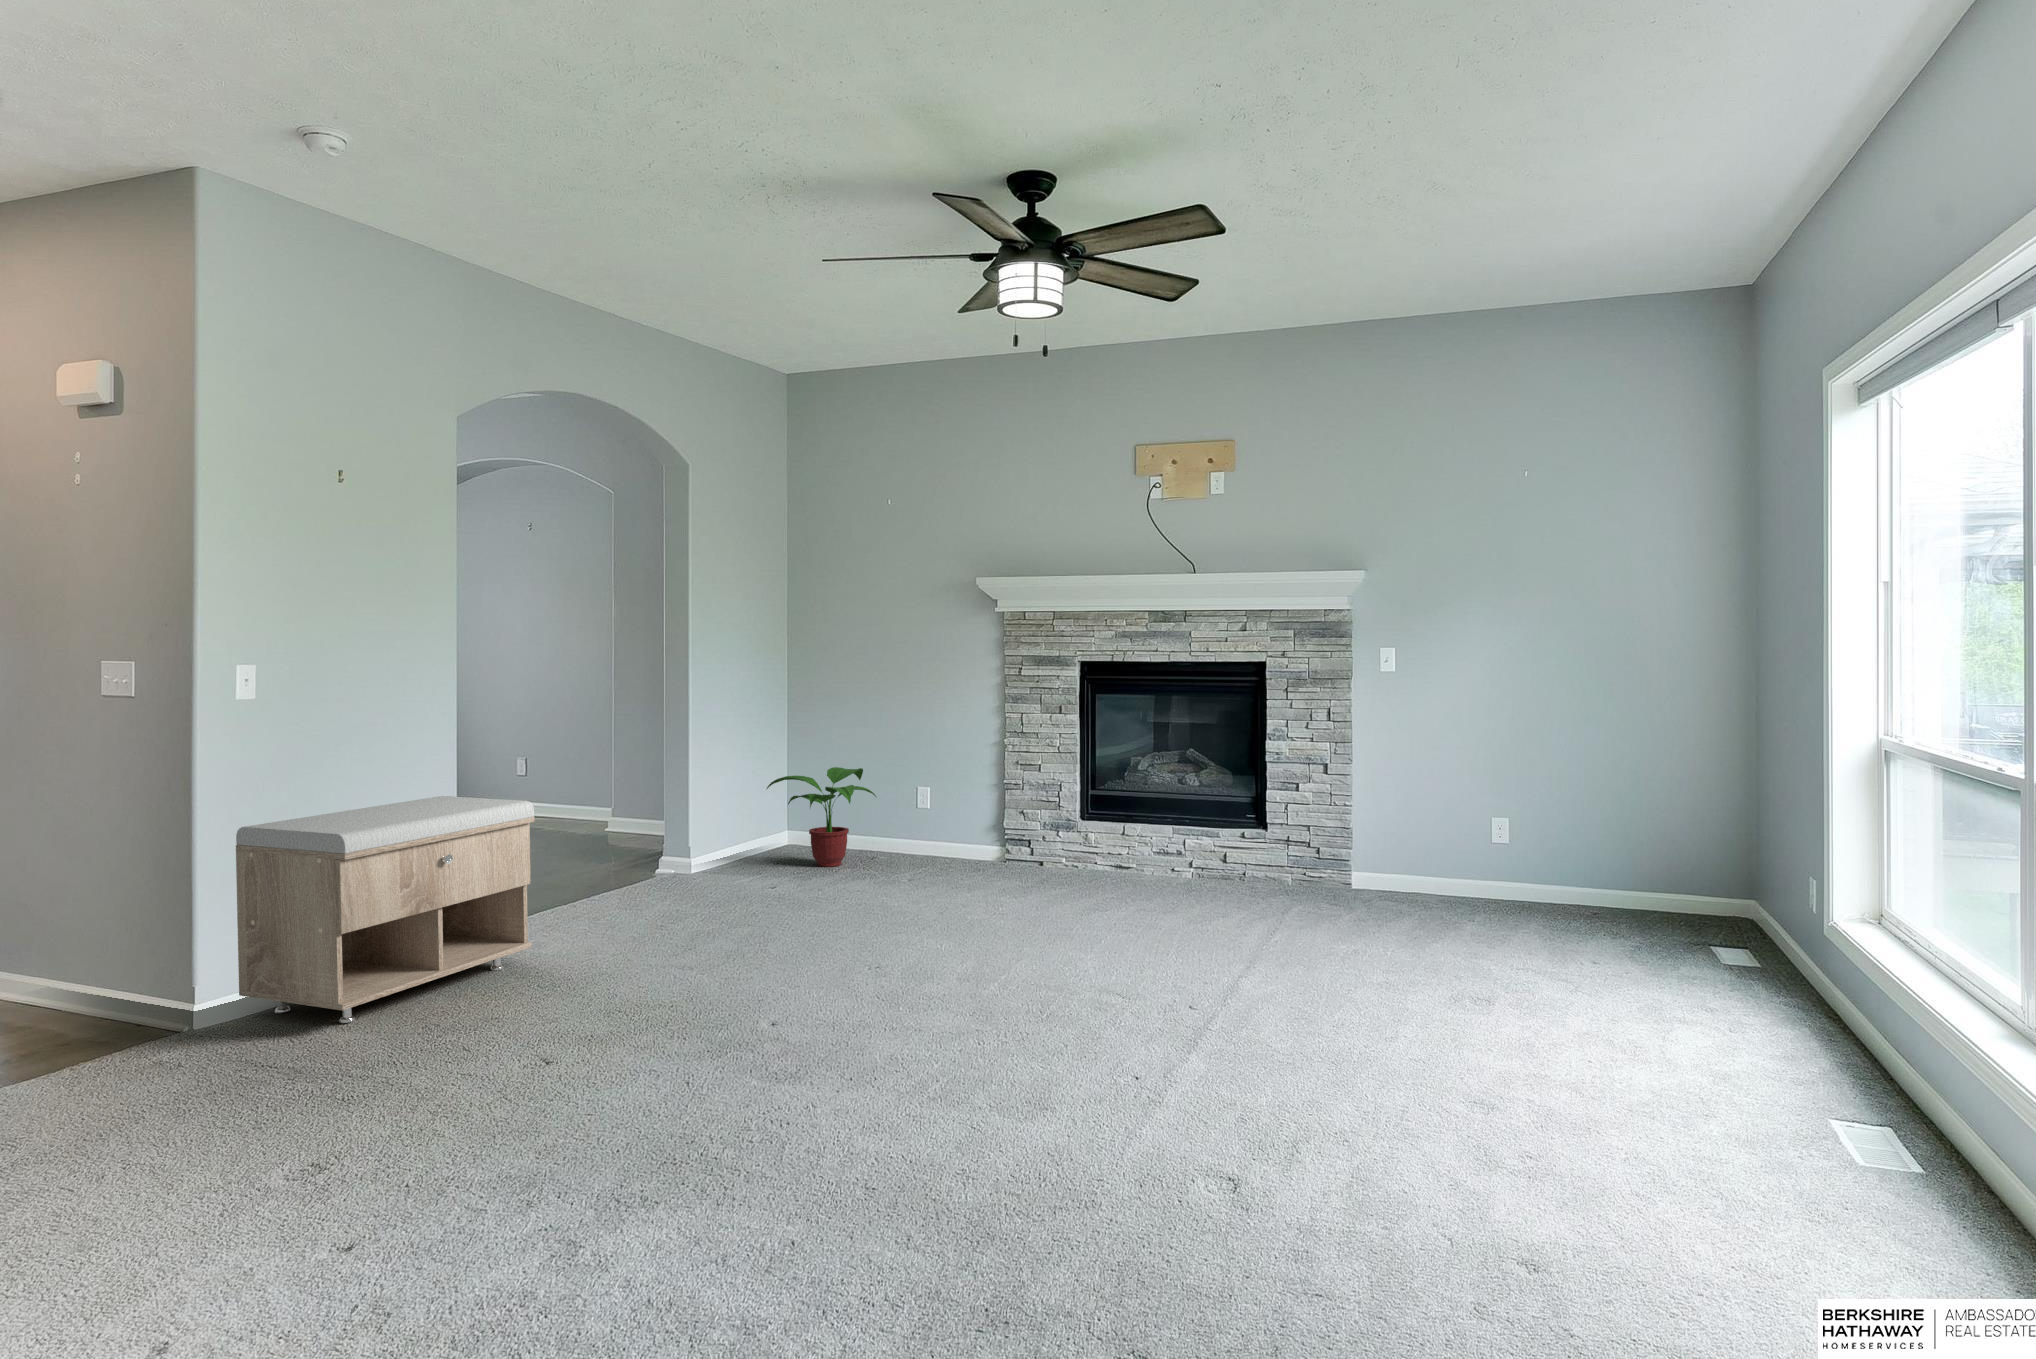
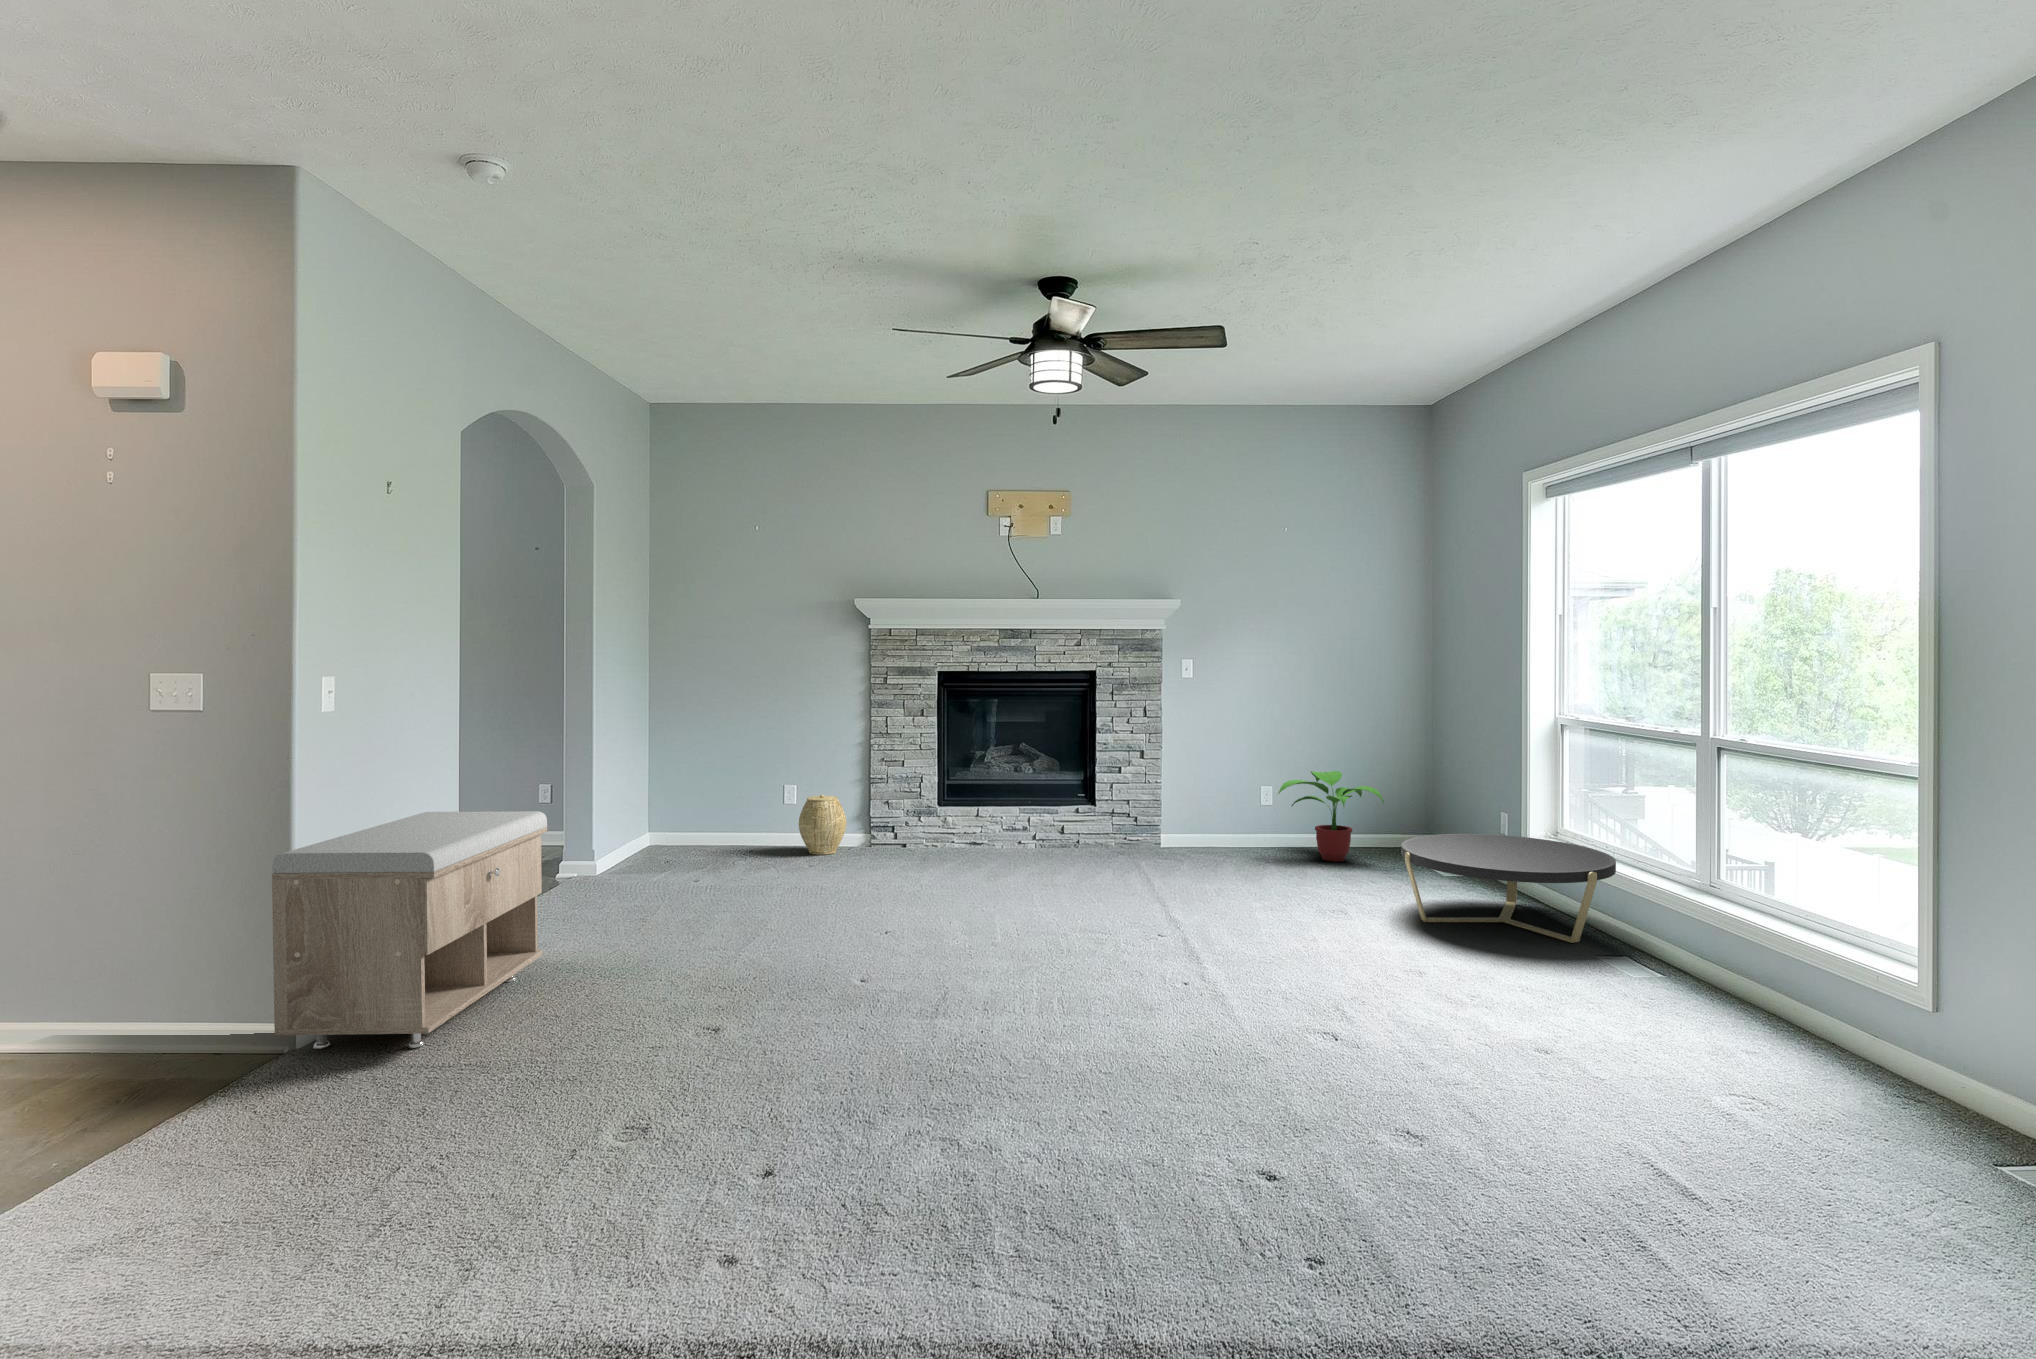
potted plant: present [767,767,876,867] -> present [1278,771,1384,862]
woven basket: none [920,800,973,867] -> present [799,795,846,855]
coffee table: none [1577,900,1922,1083] -> present [1401,834,1616,943]

